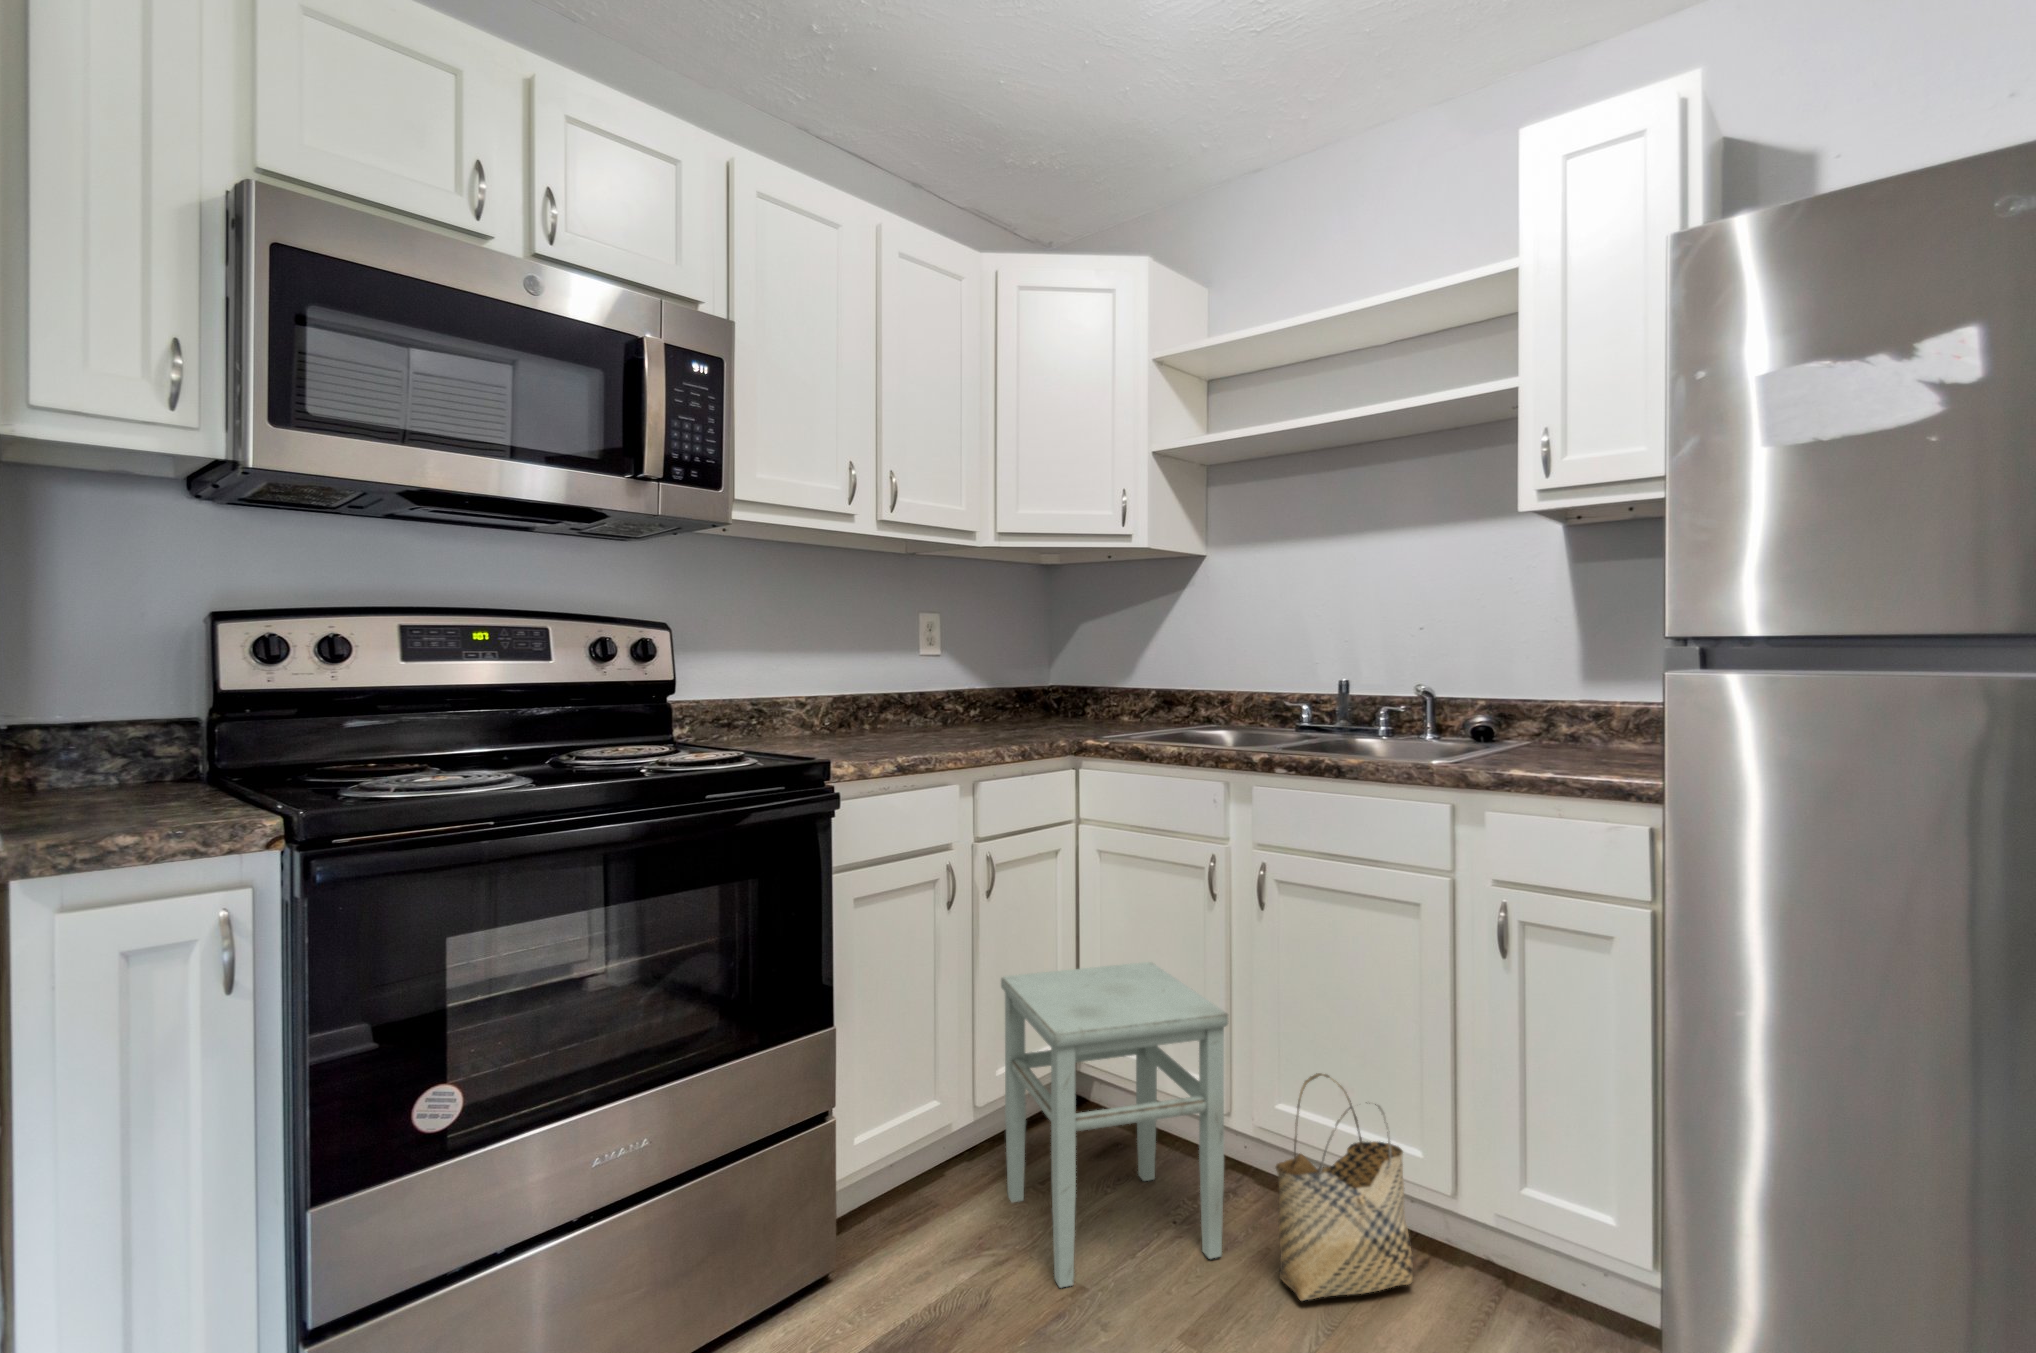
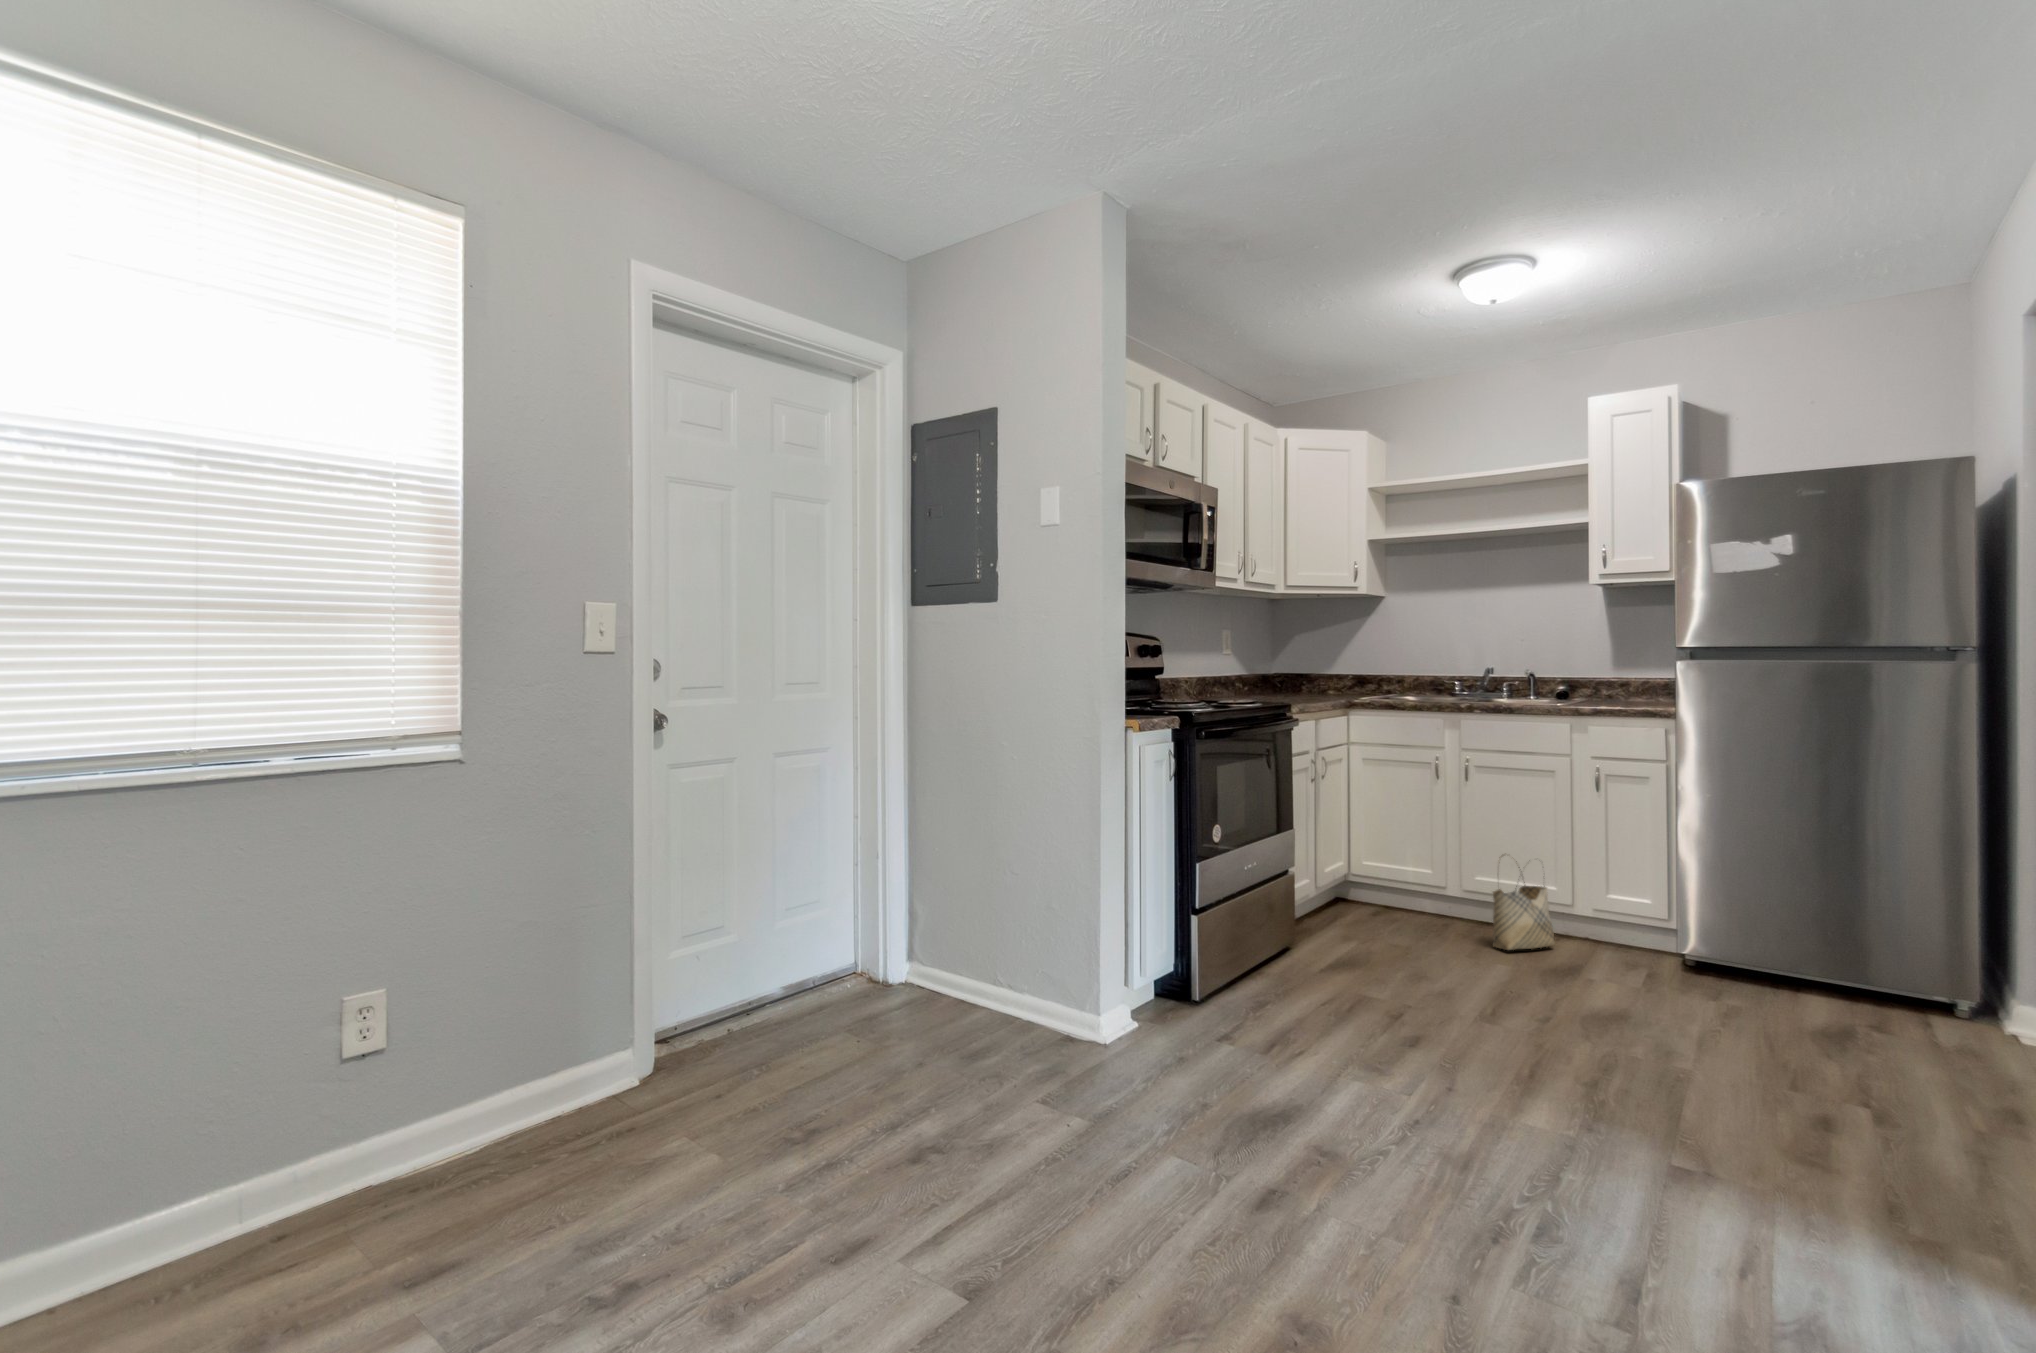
stool: present [1001,962,1228,1288] -> none [1336,813,1464,950]

